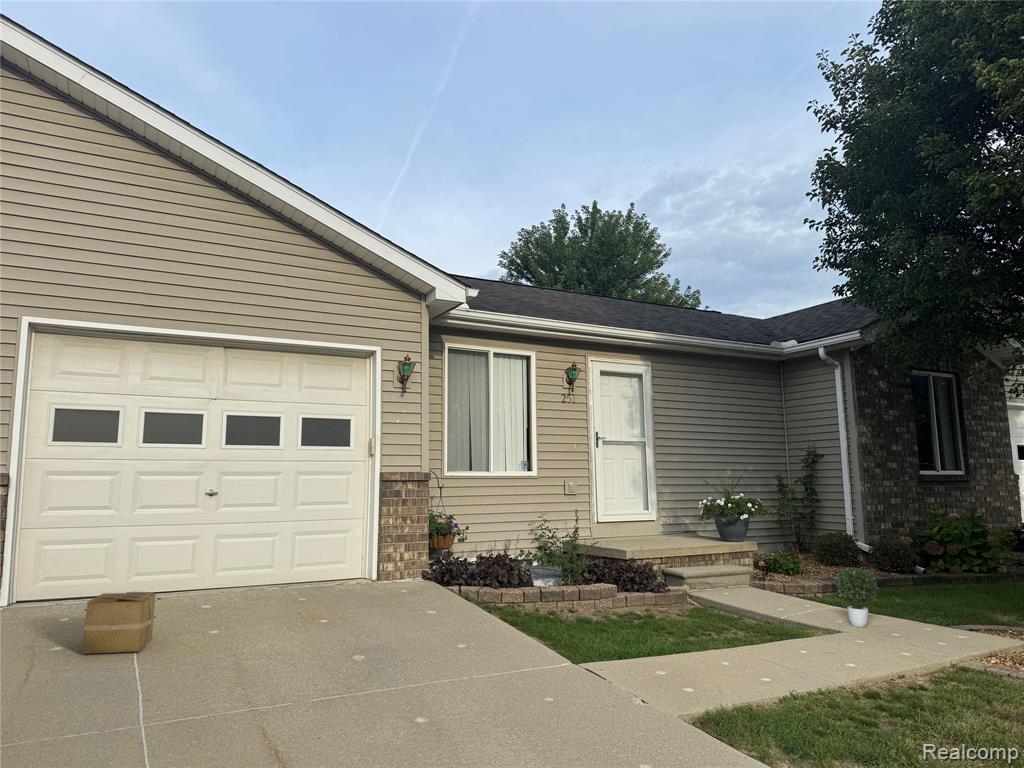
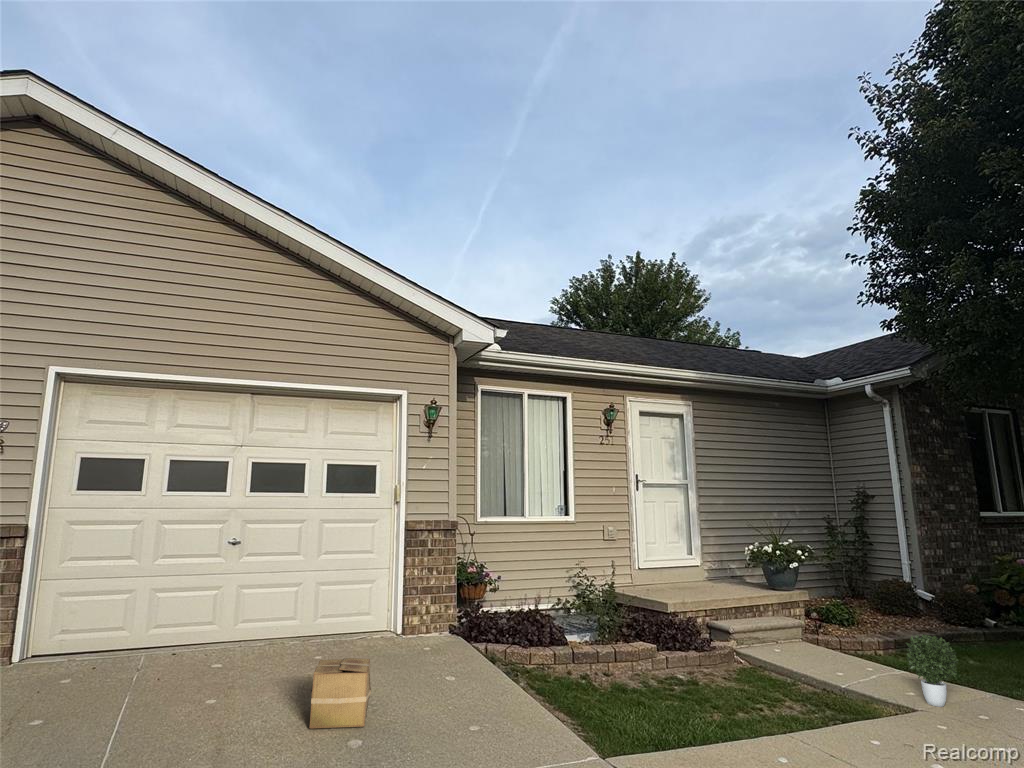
cardboard box: present [82,592,156,654] -> present [309,658,371,728]

